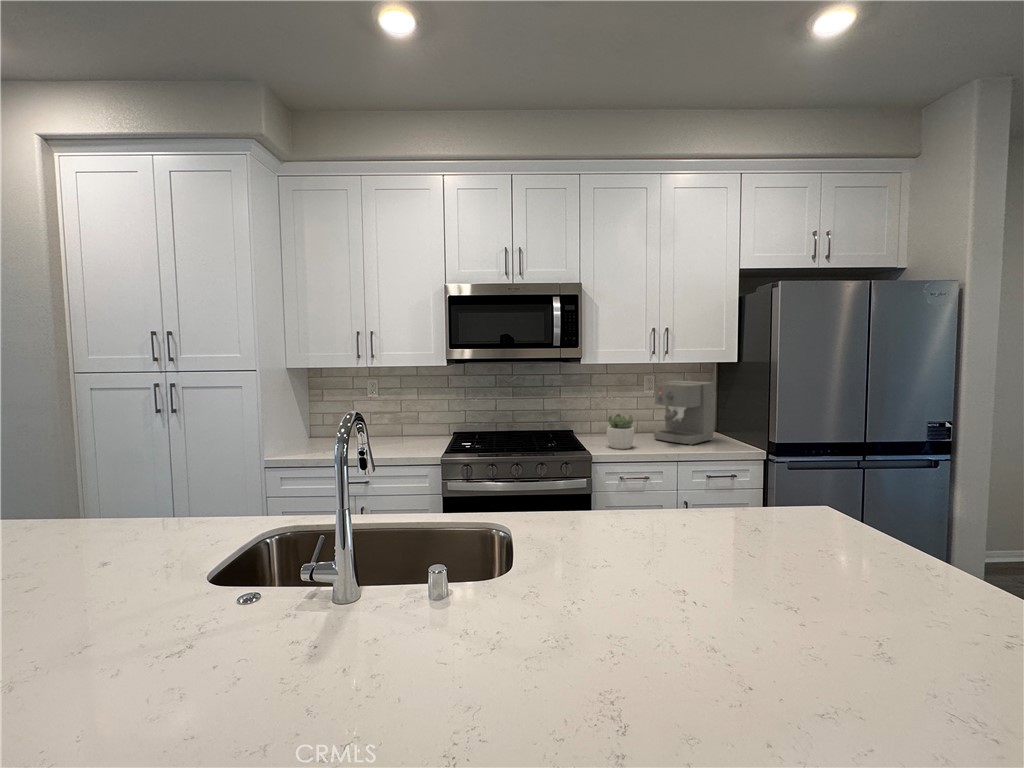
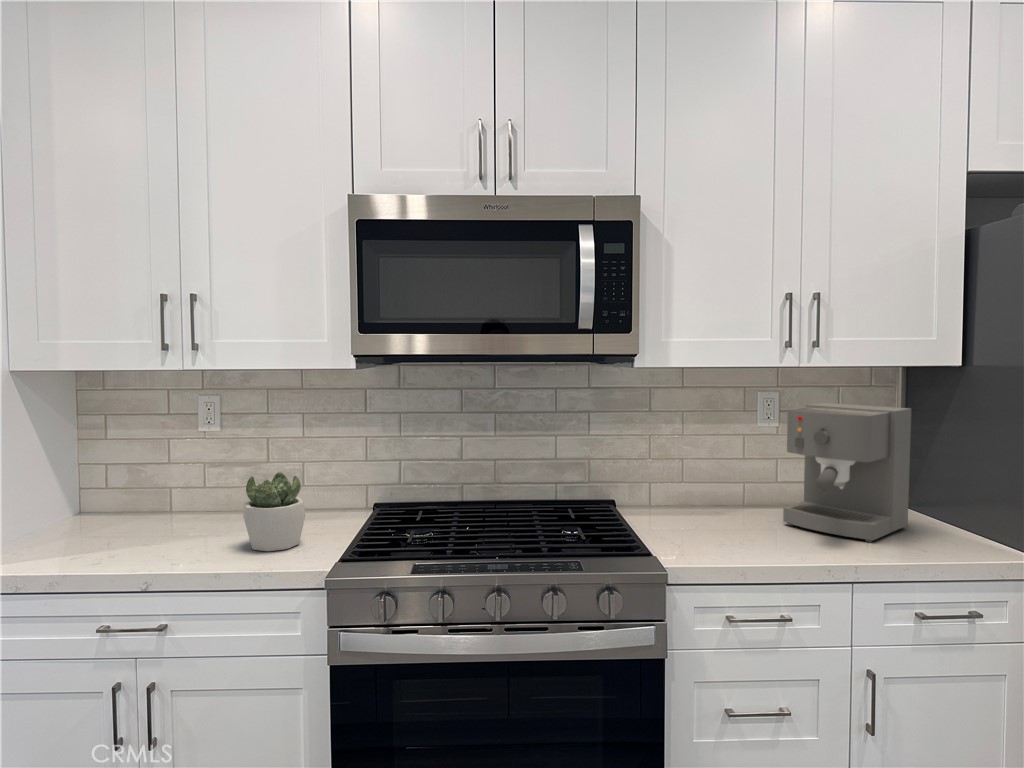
succulent plant: present [607,414,635,449] -> present [243,472,305,551]

